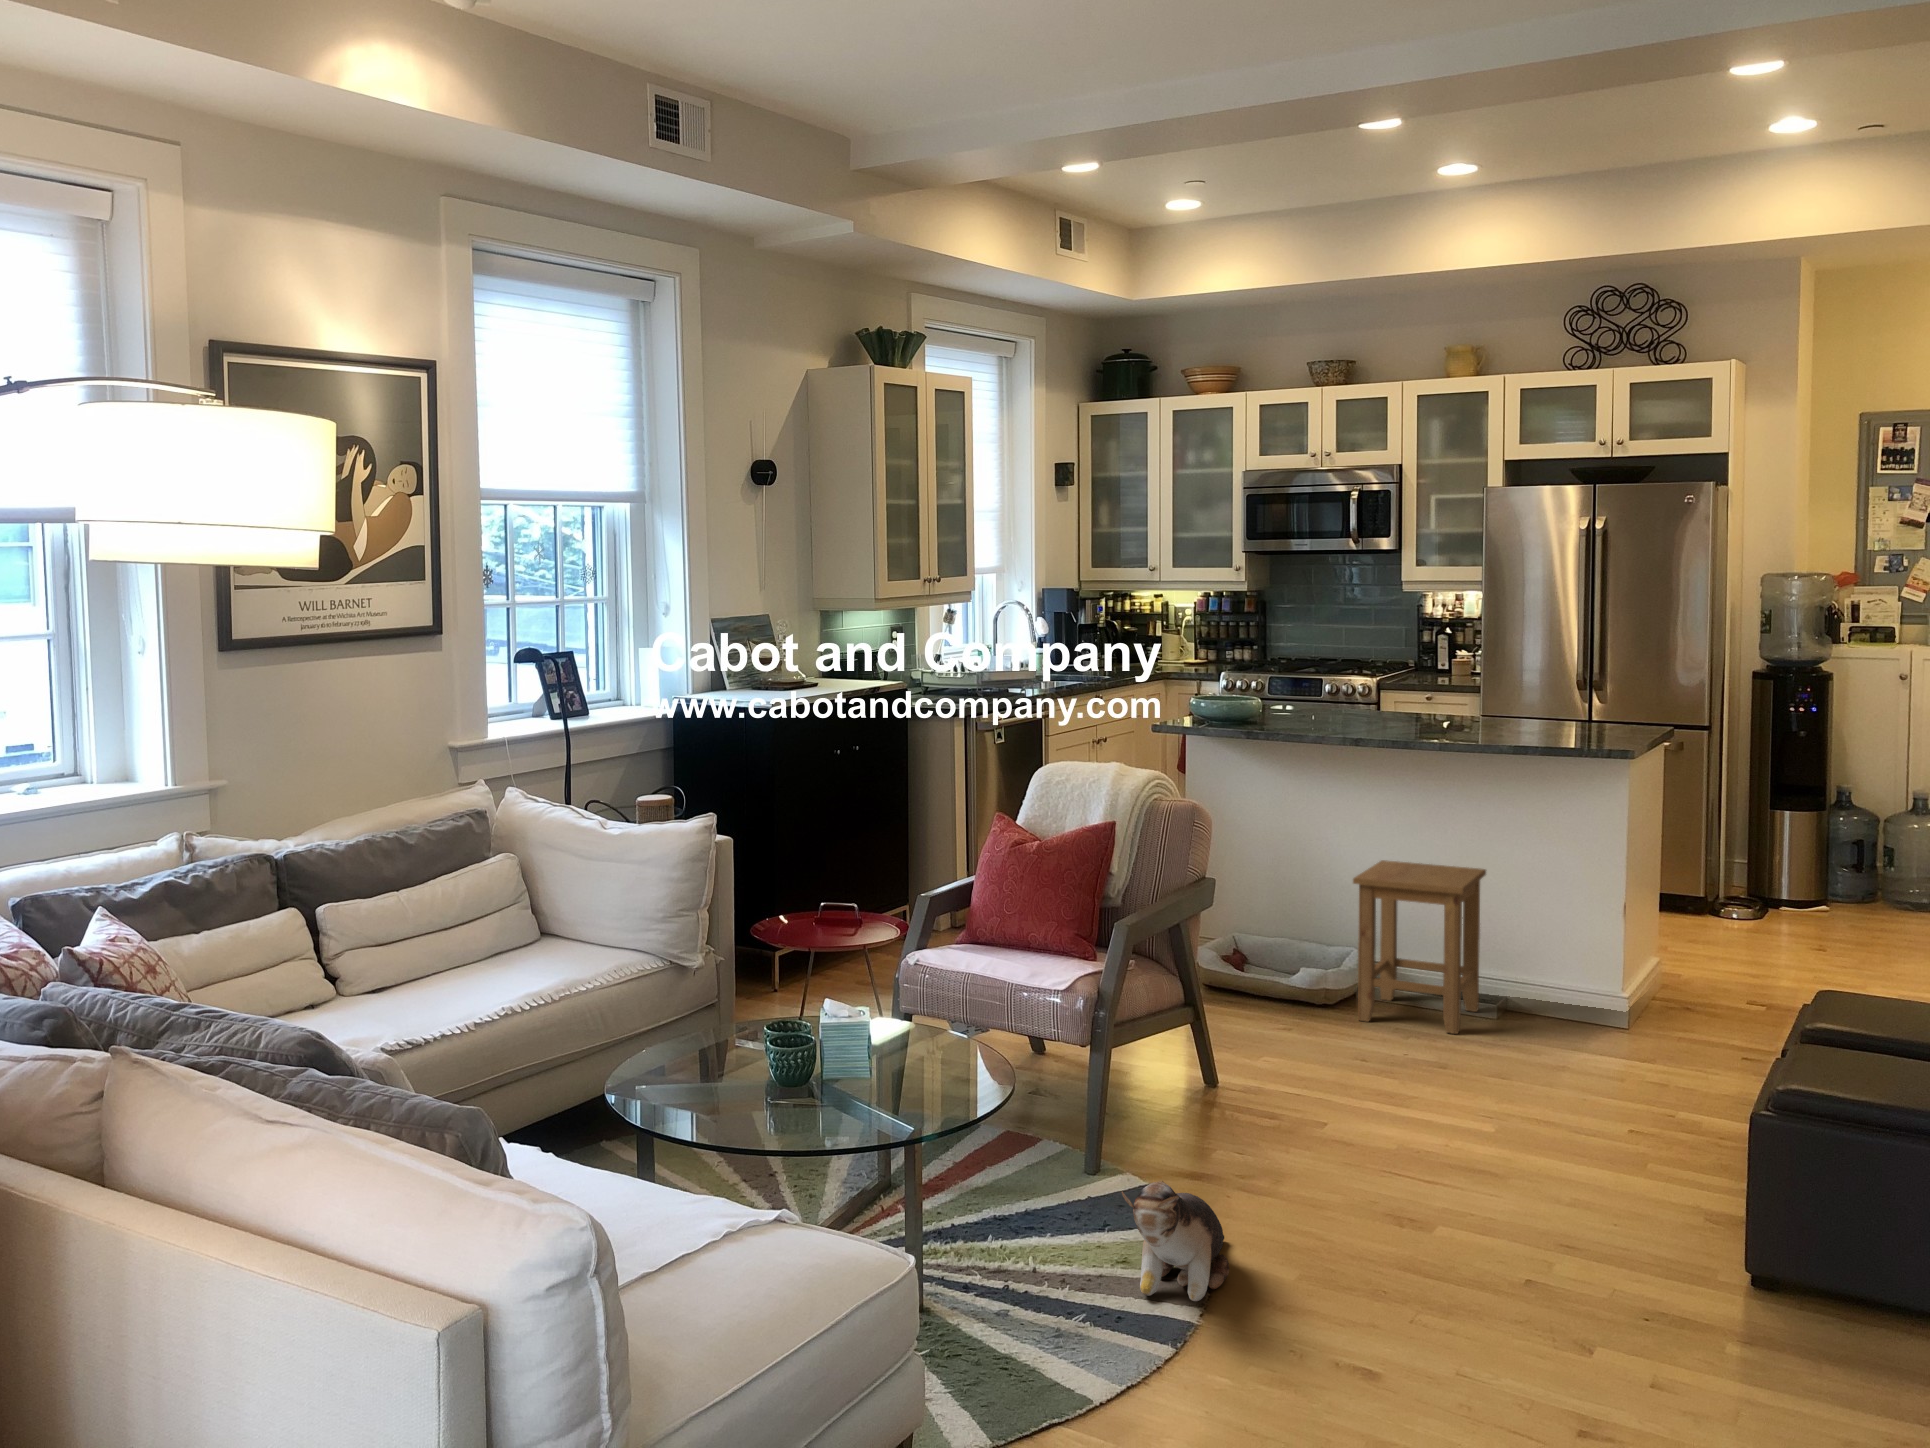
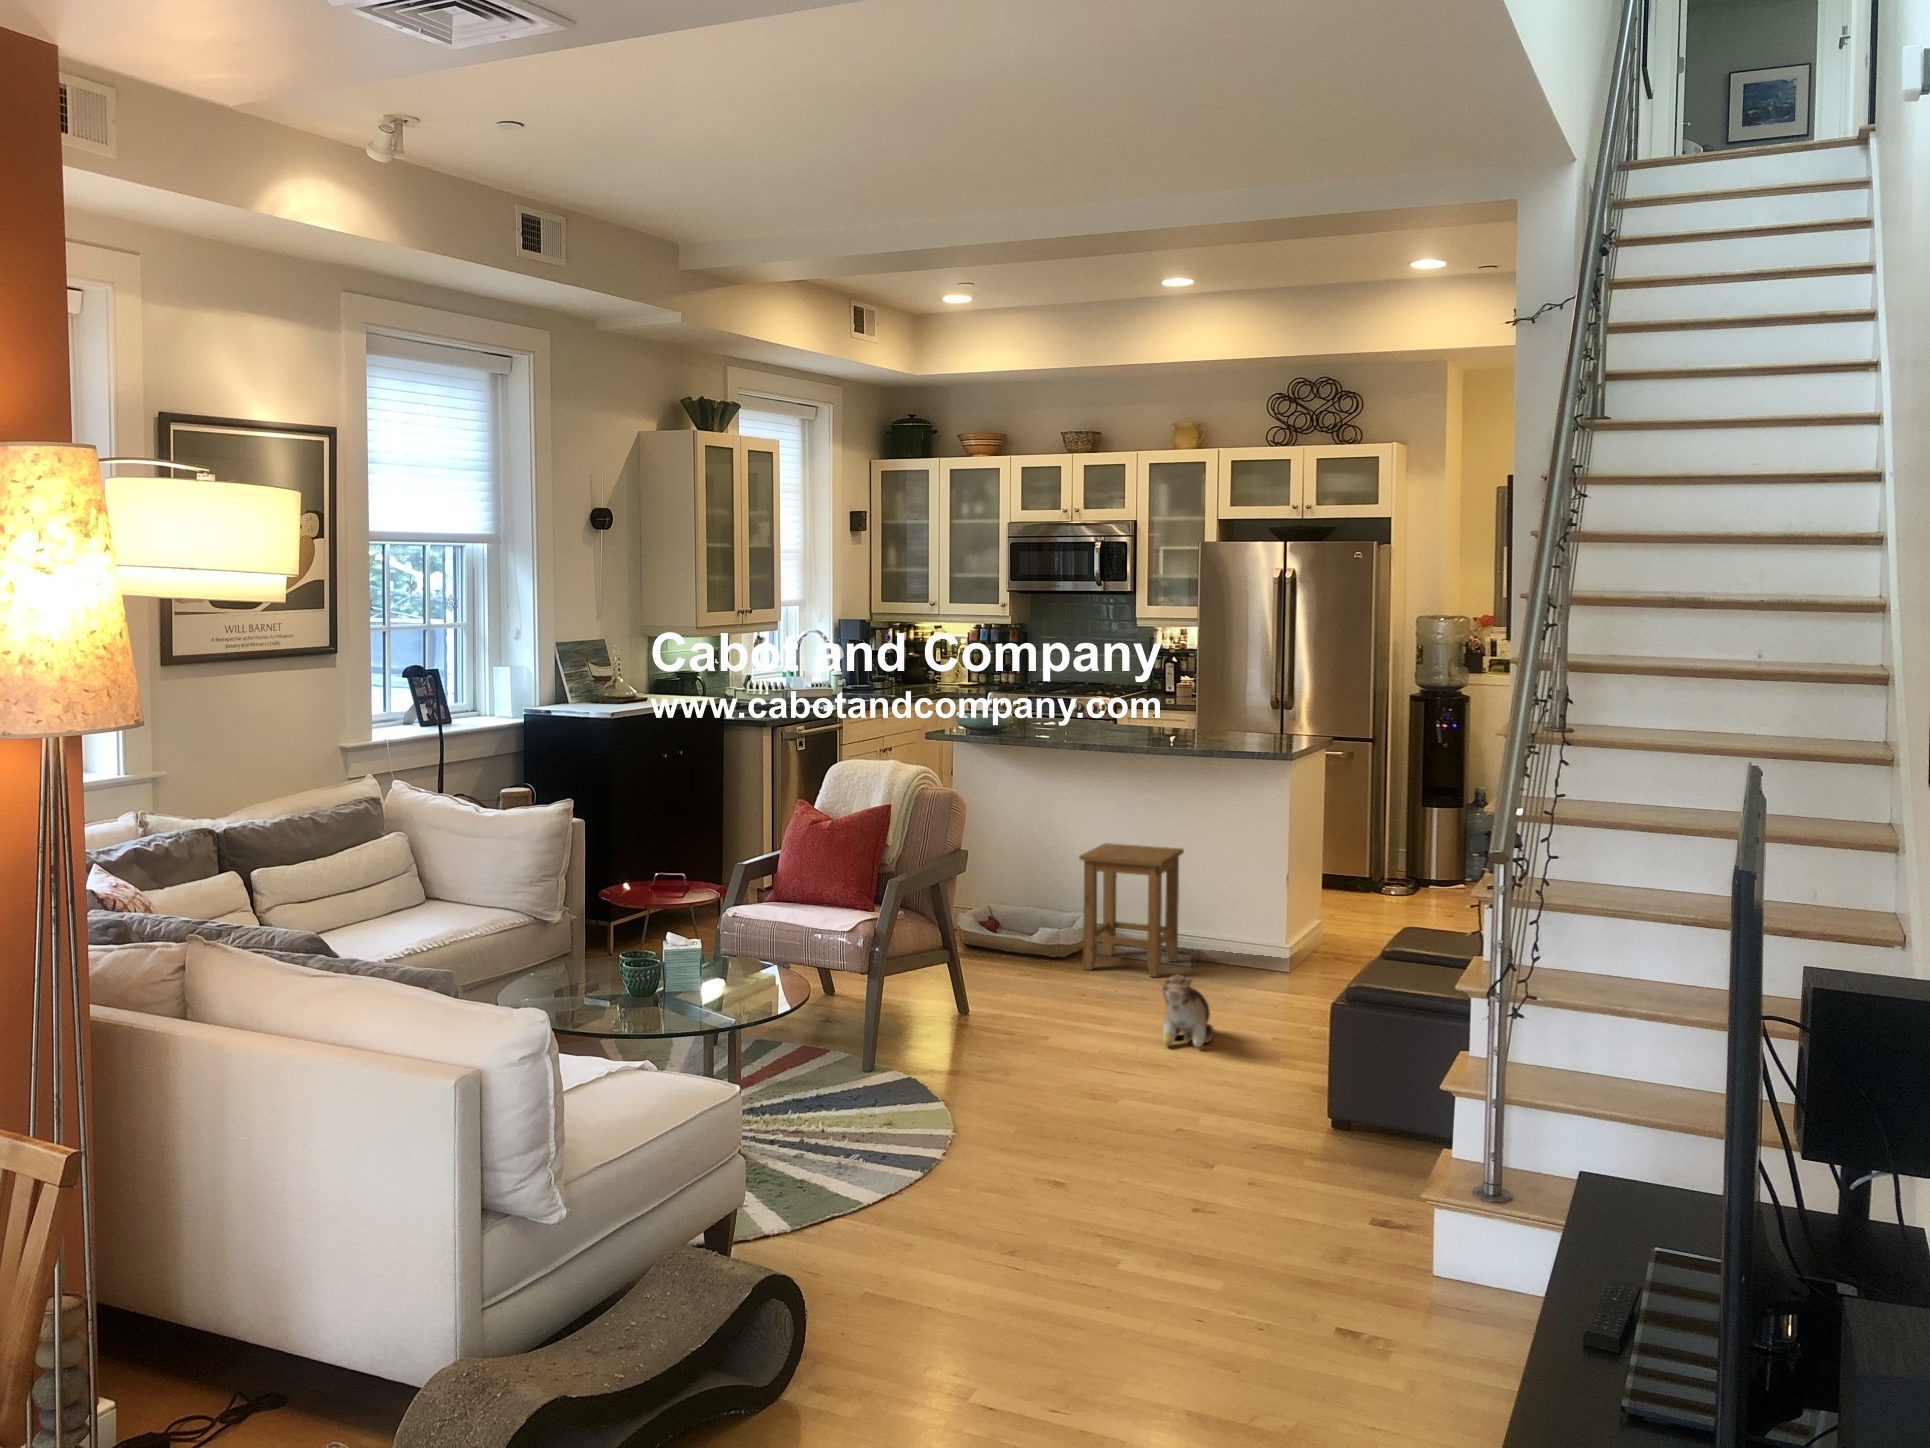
plush toy: present [1122,1181,1229,1301] -> present [1159,975,1214,1047]

